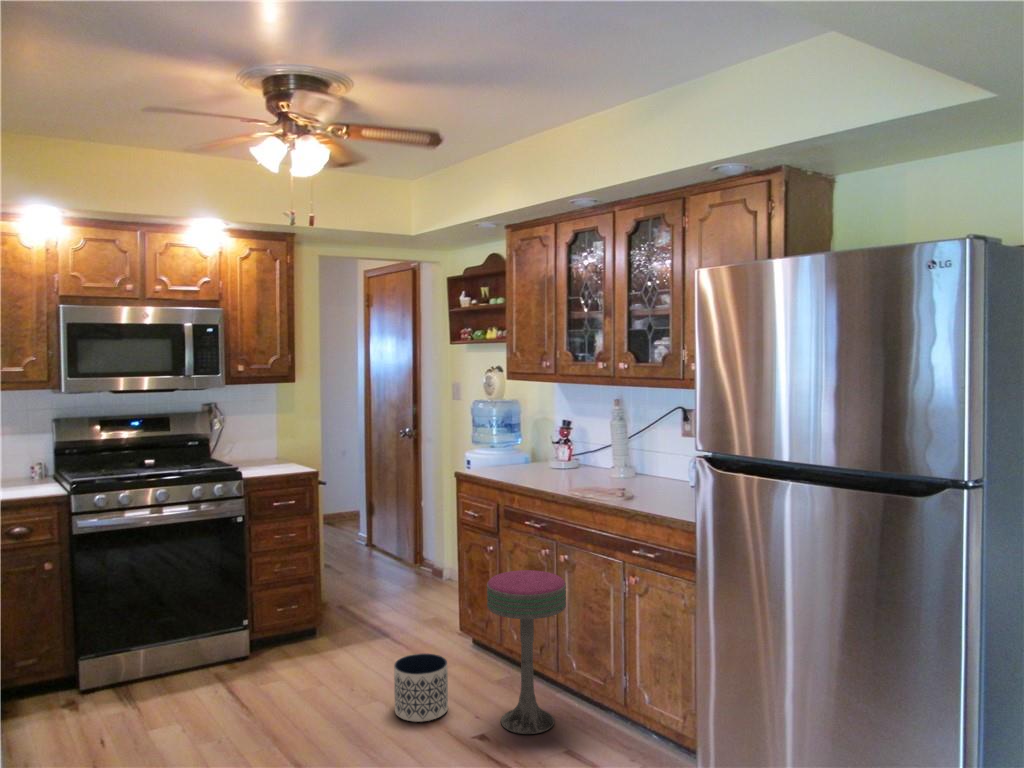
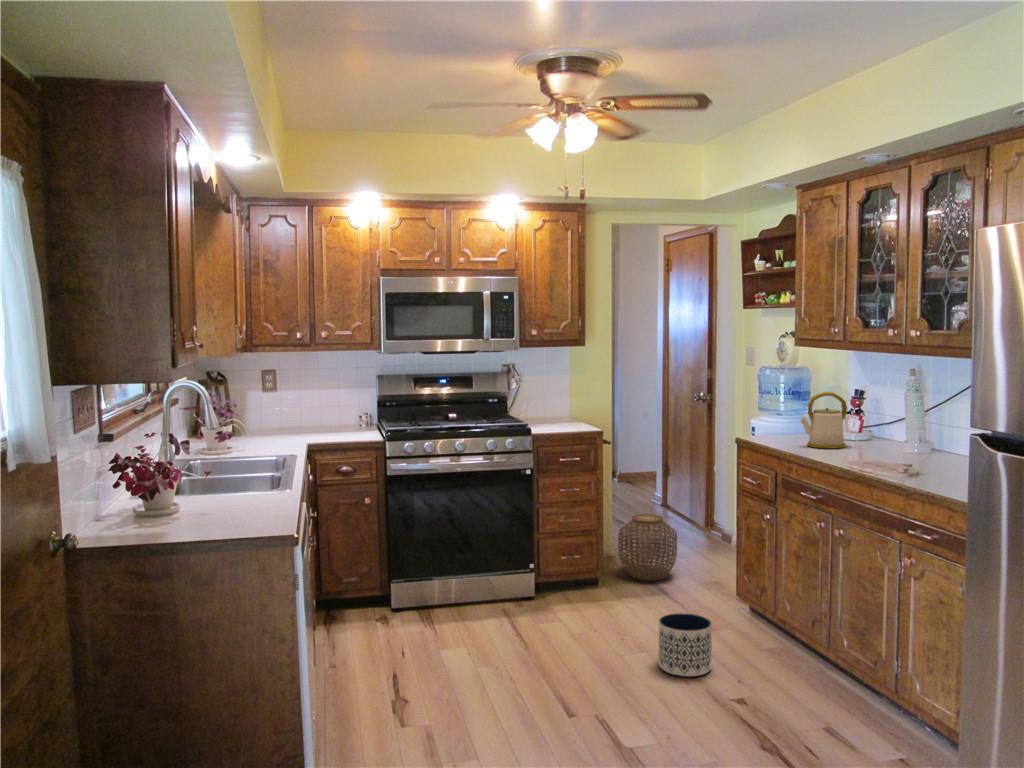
kettle: none [519,422,560,476] -> present [800,392,847,448]
woven basket: none [337,548,396,616] -> present [618,514,677,581]
bar stool: present [487,570,566,734] -> none [751,541,835,704]

